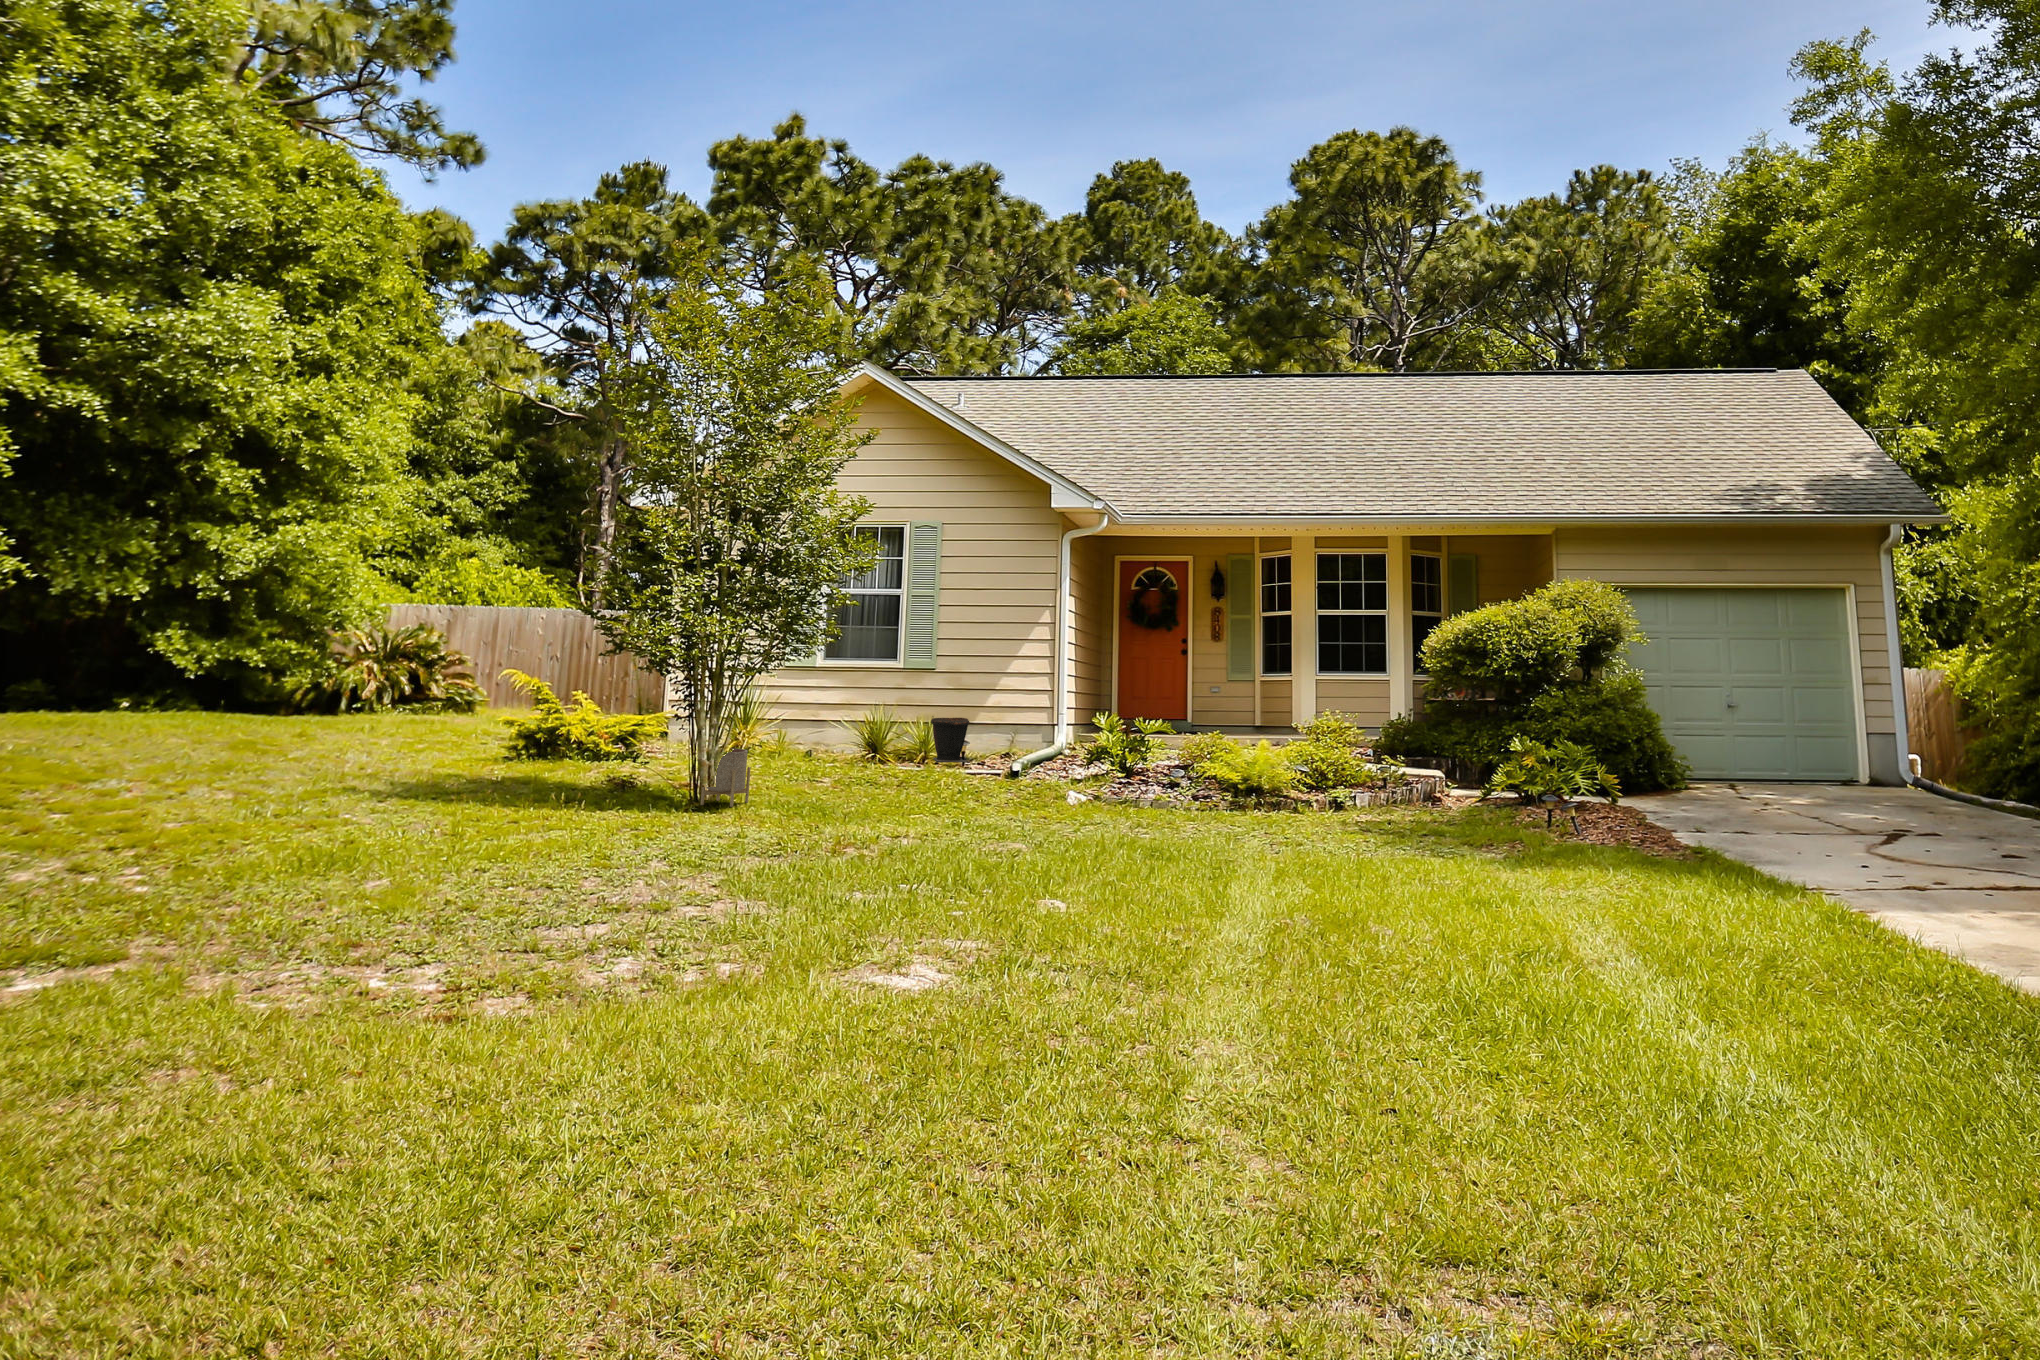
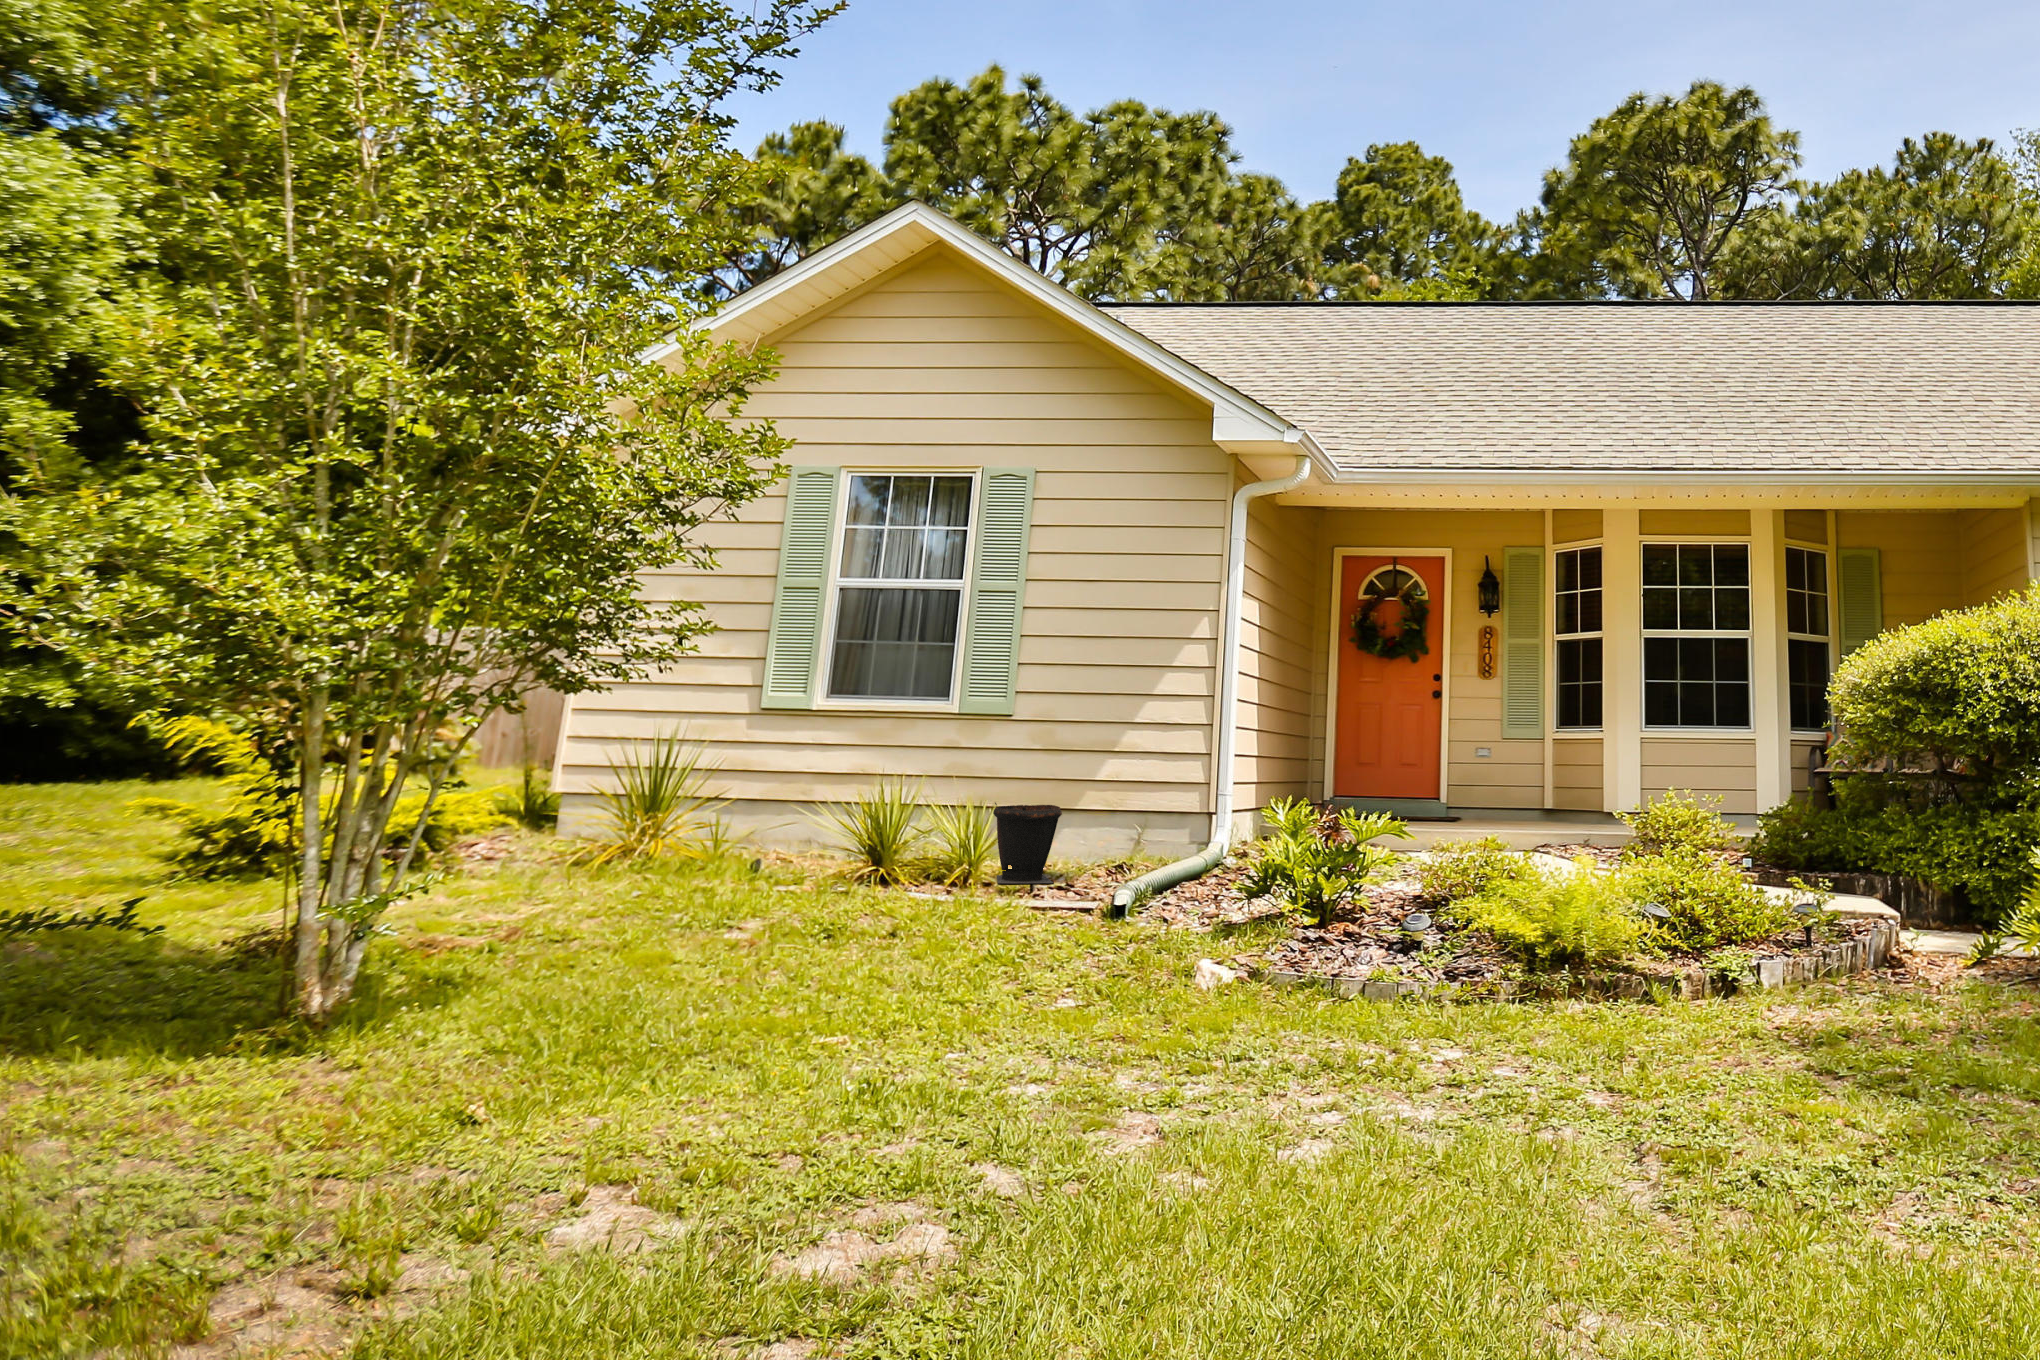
planter: present [701,749,751,807] -> none [358,883,497,1017]

